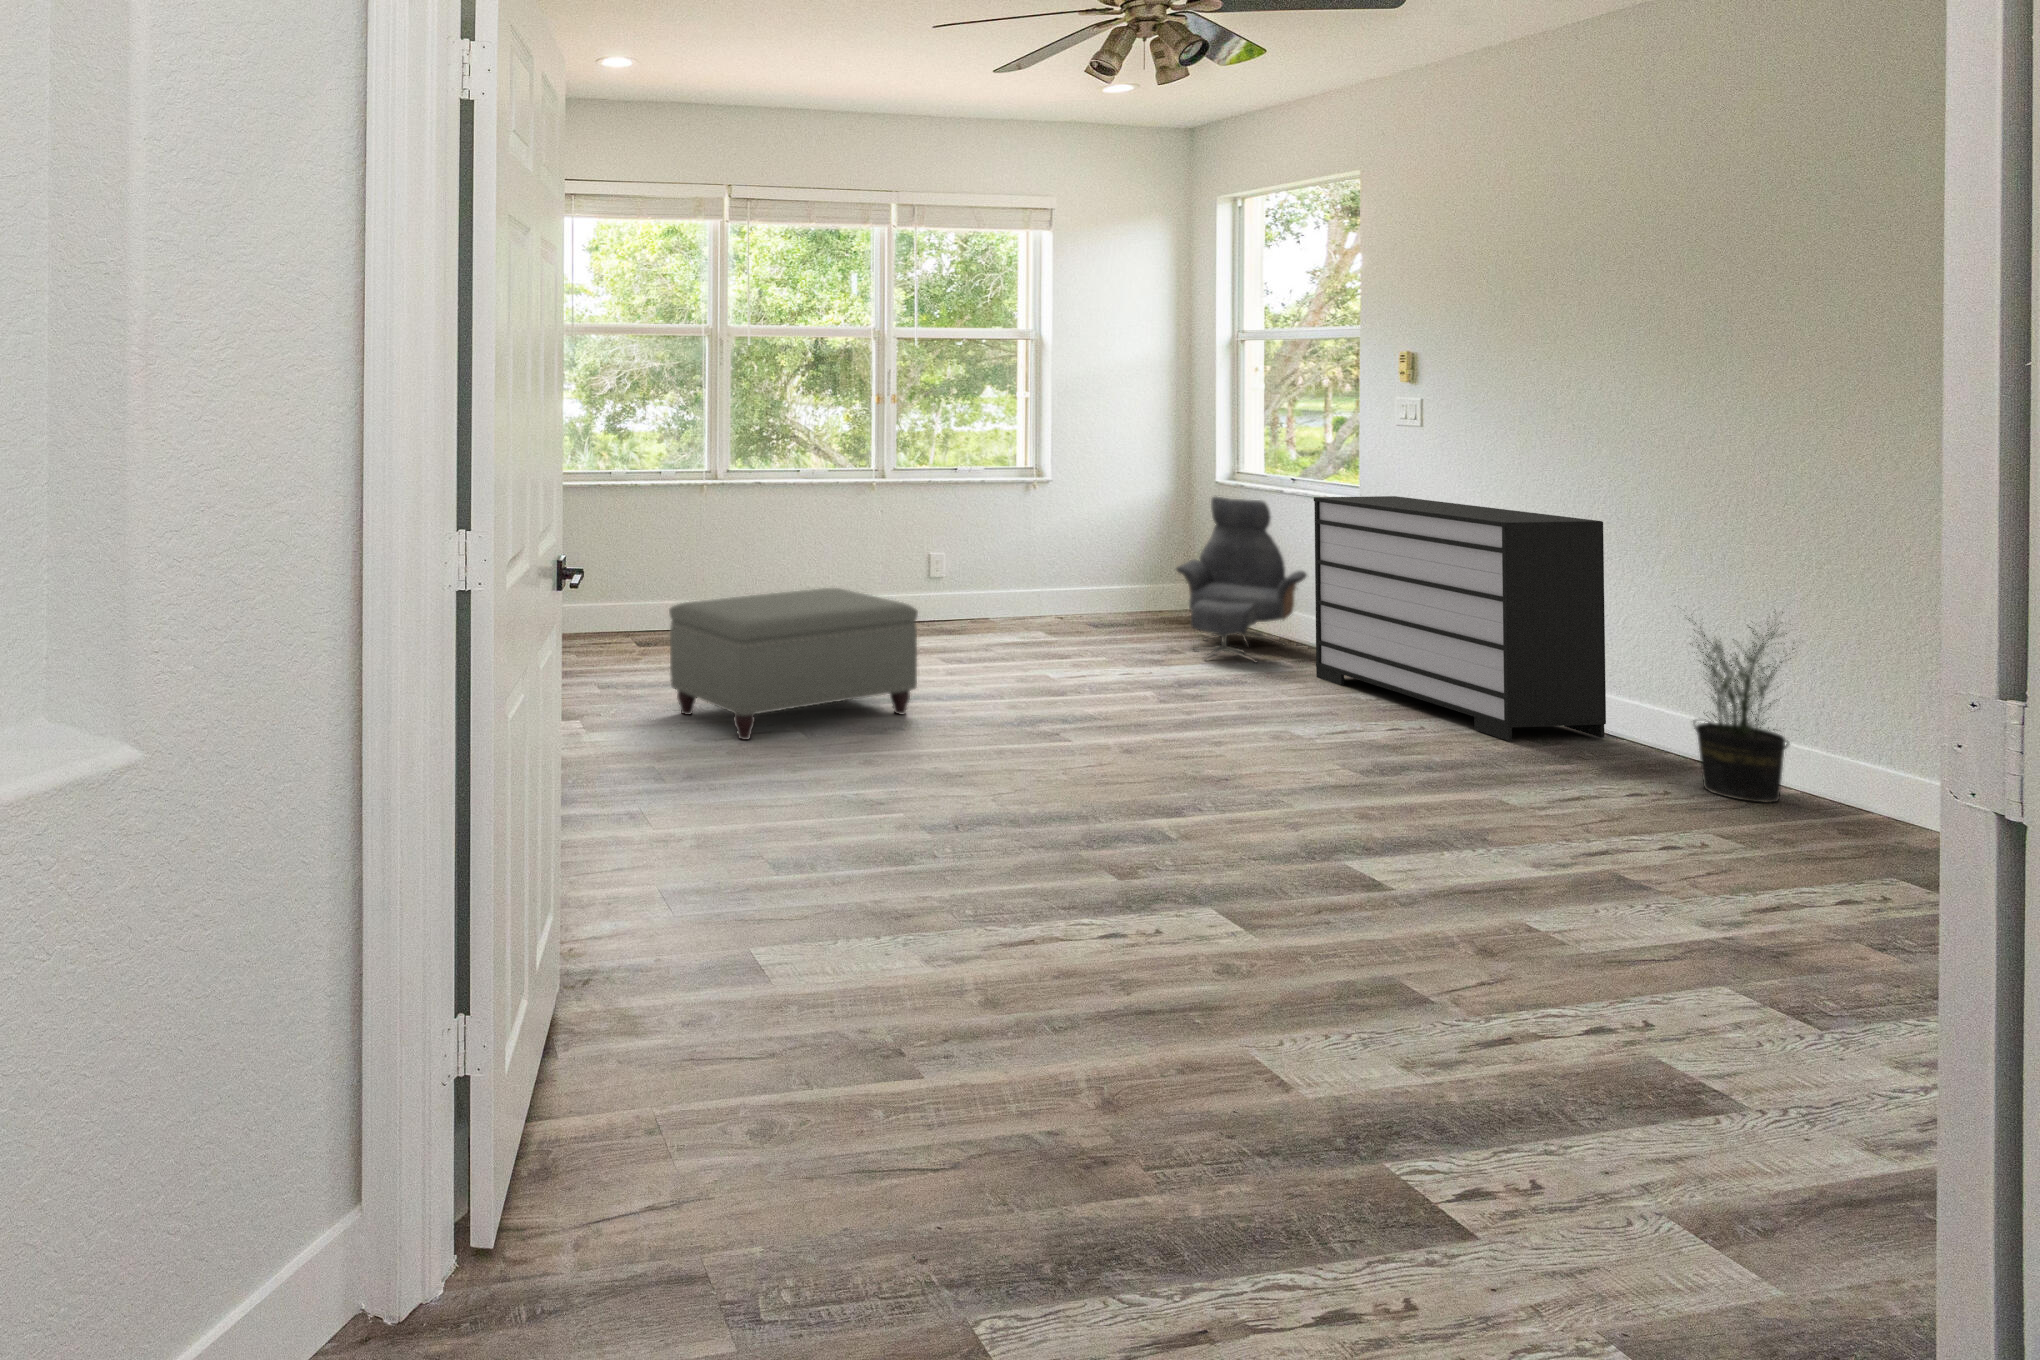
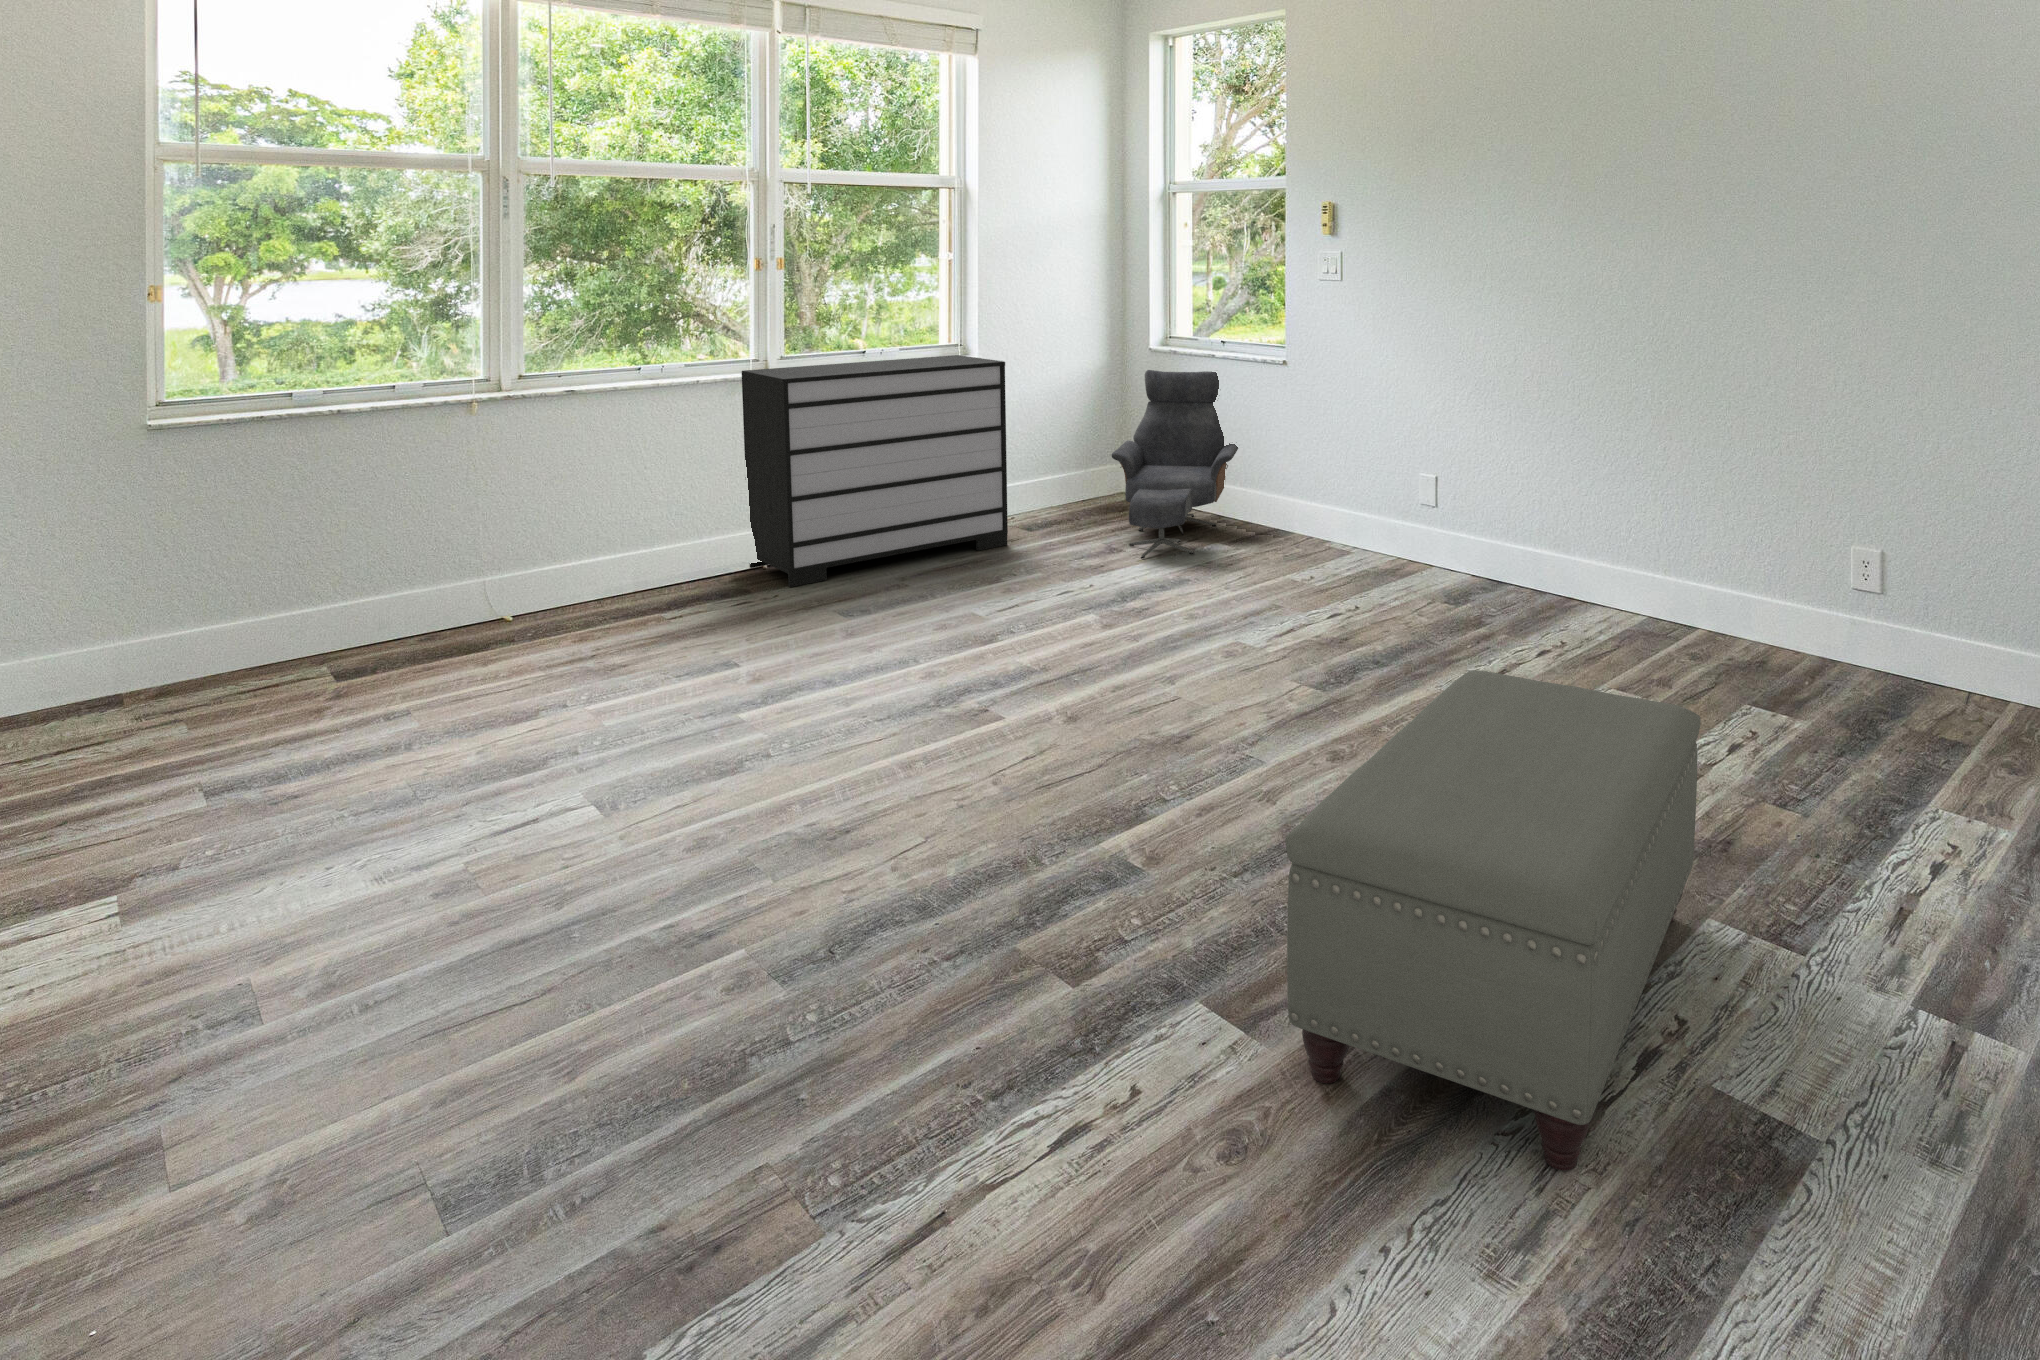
dresser: present [1314,496,1606,741] -> present [742,355,1008,587]
ottoman: present [669,588,918,740] -> present [1285,671,1701,1171]
potted plant: present [1688,612,1795,803] -> none [1570,468,1670,659]

